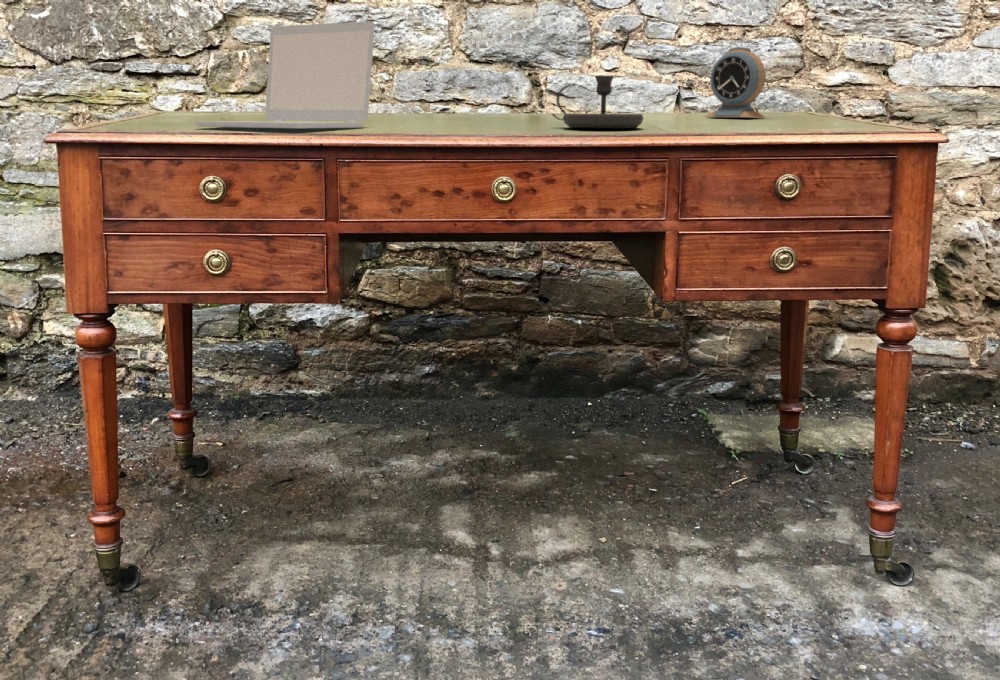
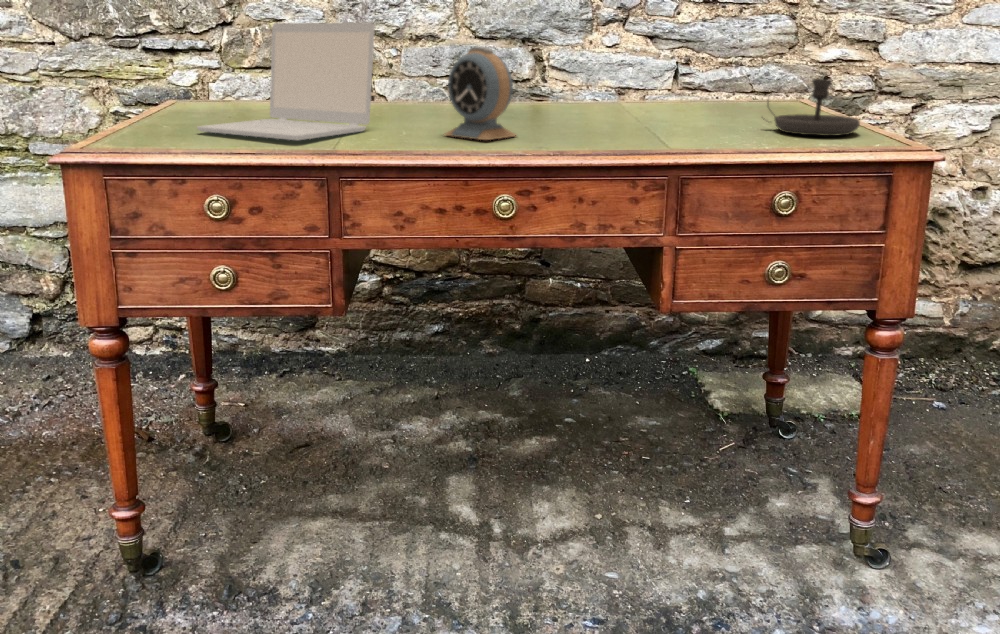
alarm clock: present [706,47,766,118] -> present [445,47,516,140]
candlestick: present [553,75,643,128] -> present [763,79,860,136]

